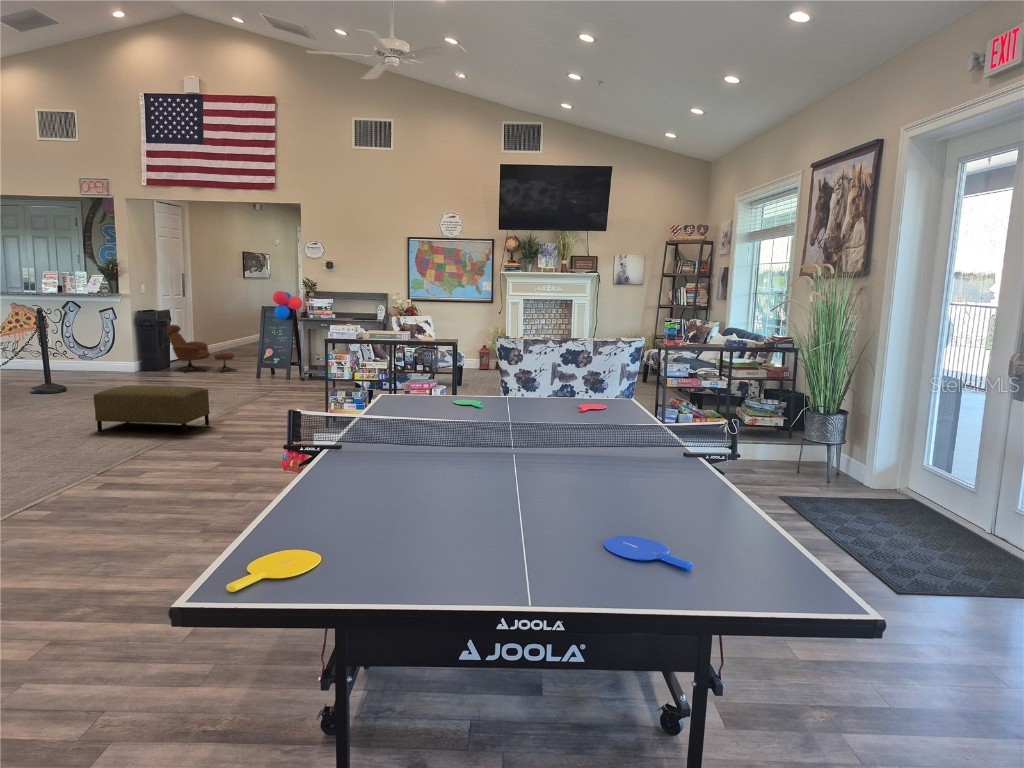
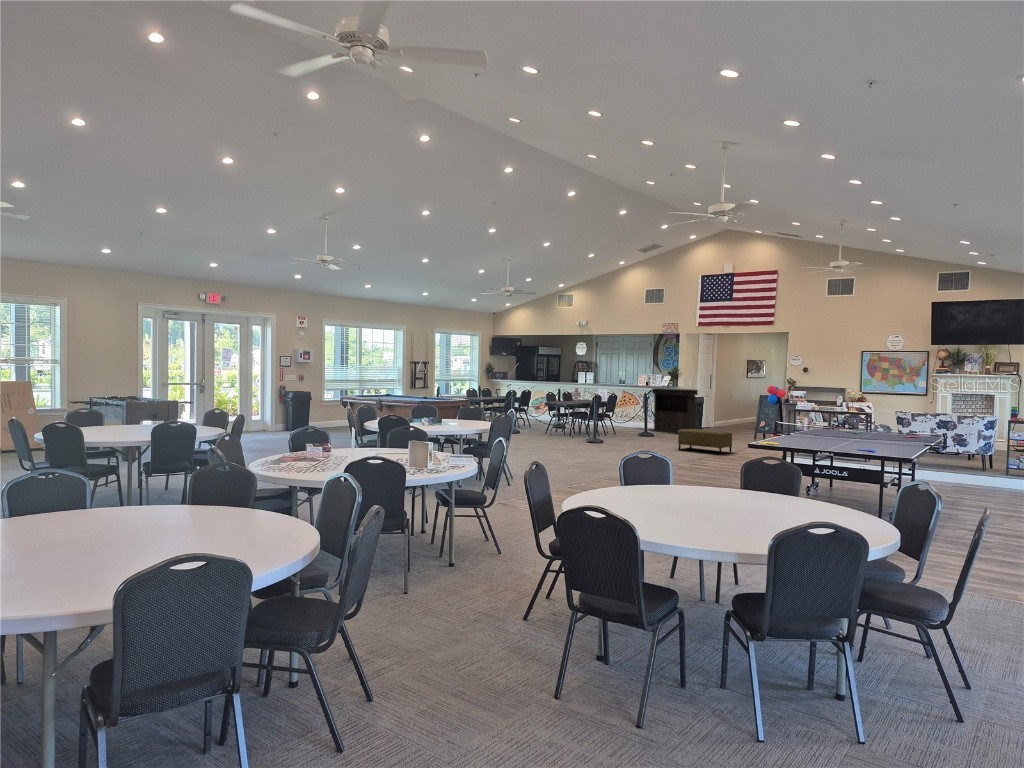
console table: none [60,299,154,383] -> present [652,388,698,434]
lounge chair: present [167,325,234,372] -> none [702,405,742,434]

